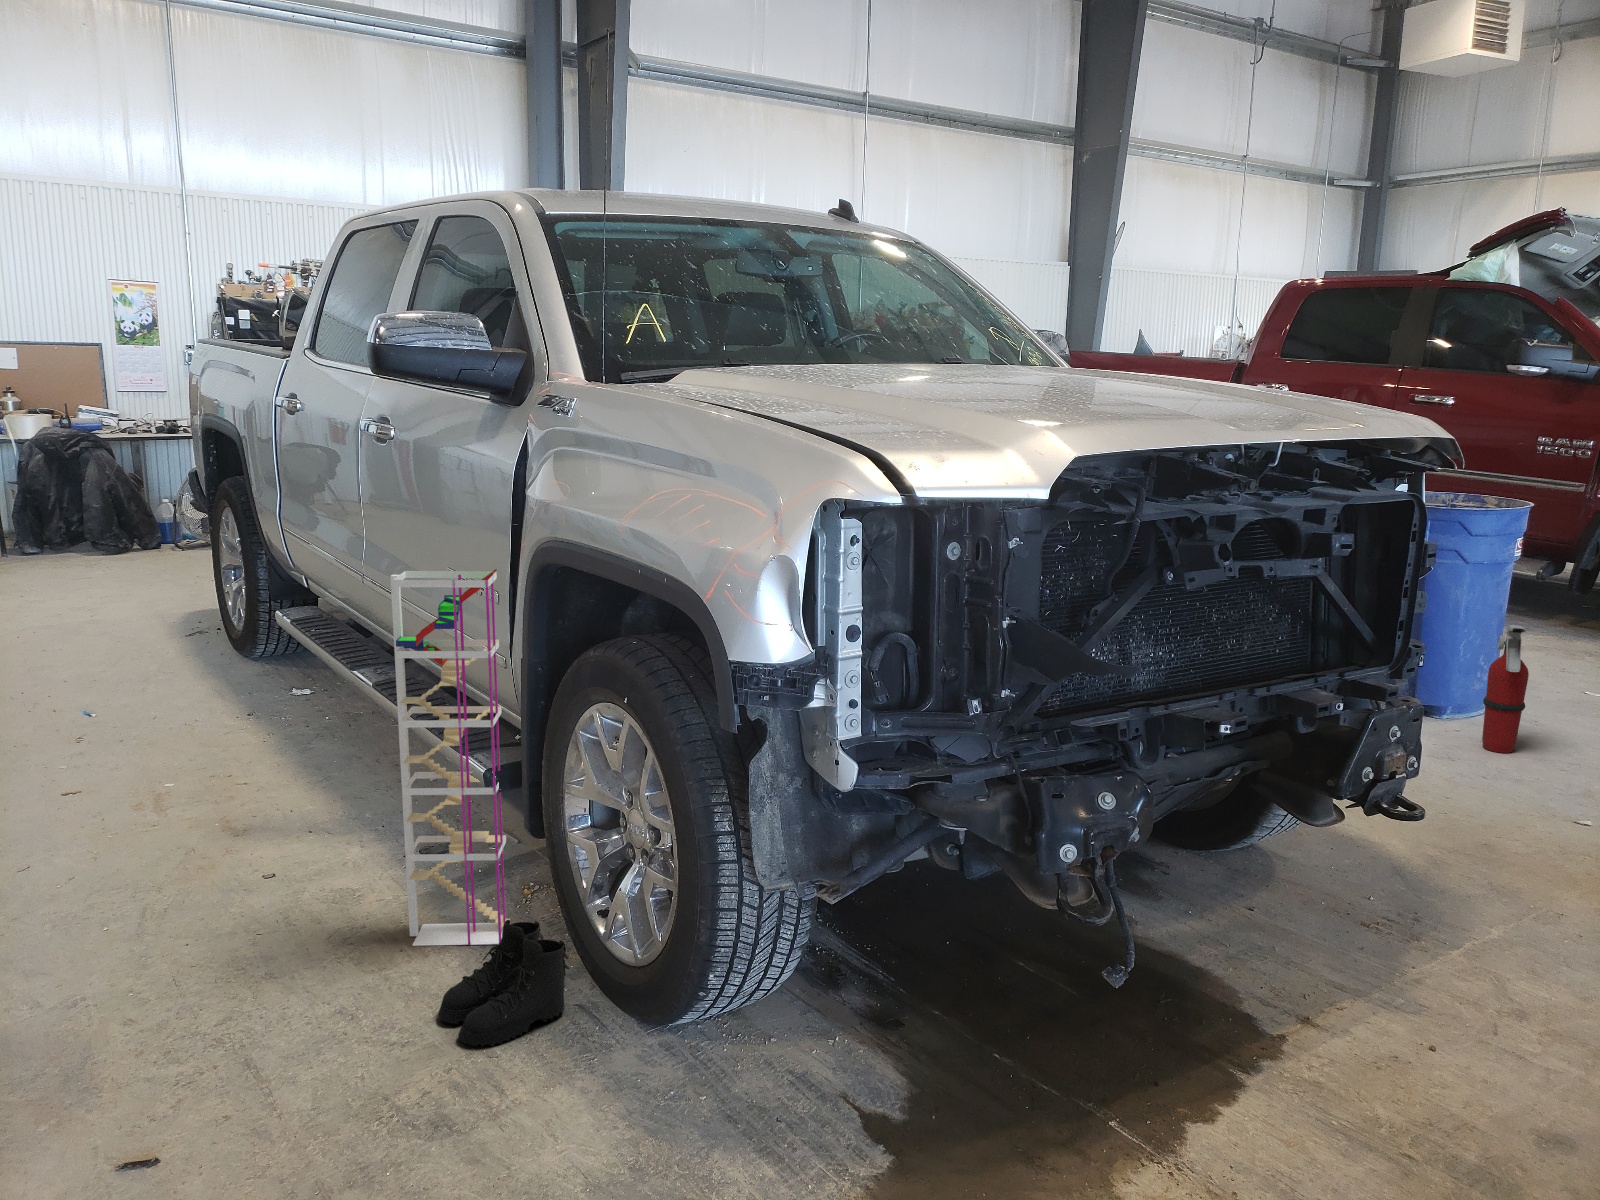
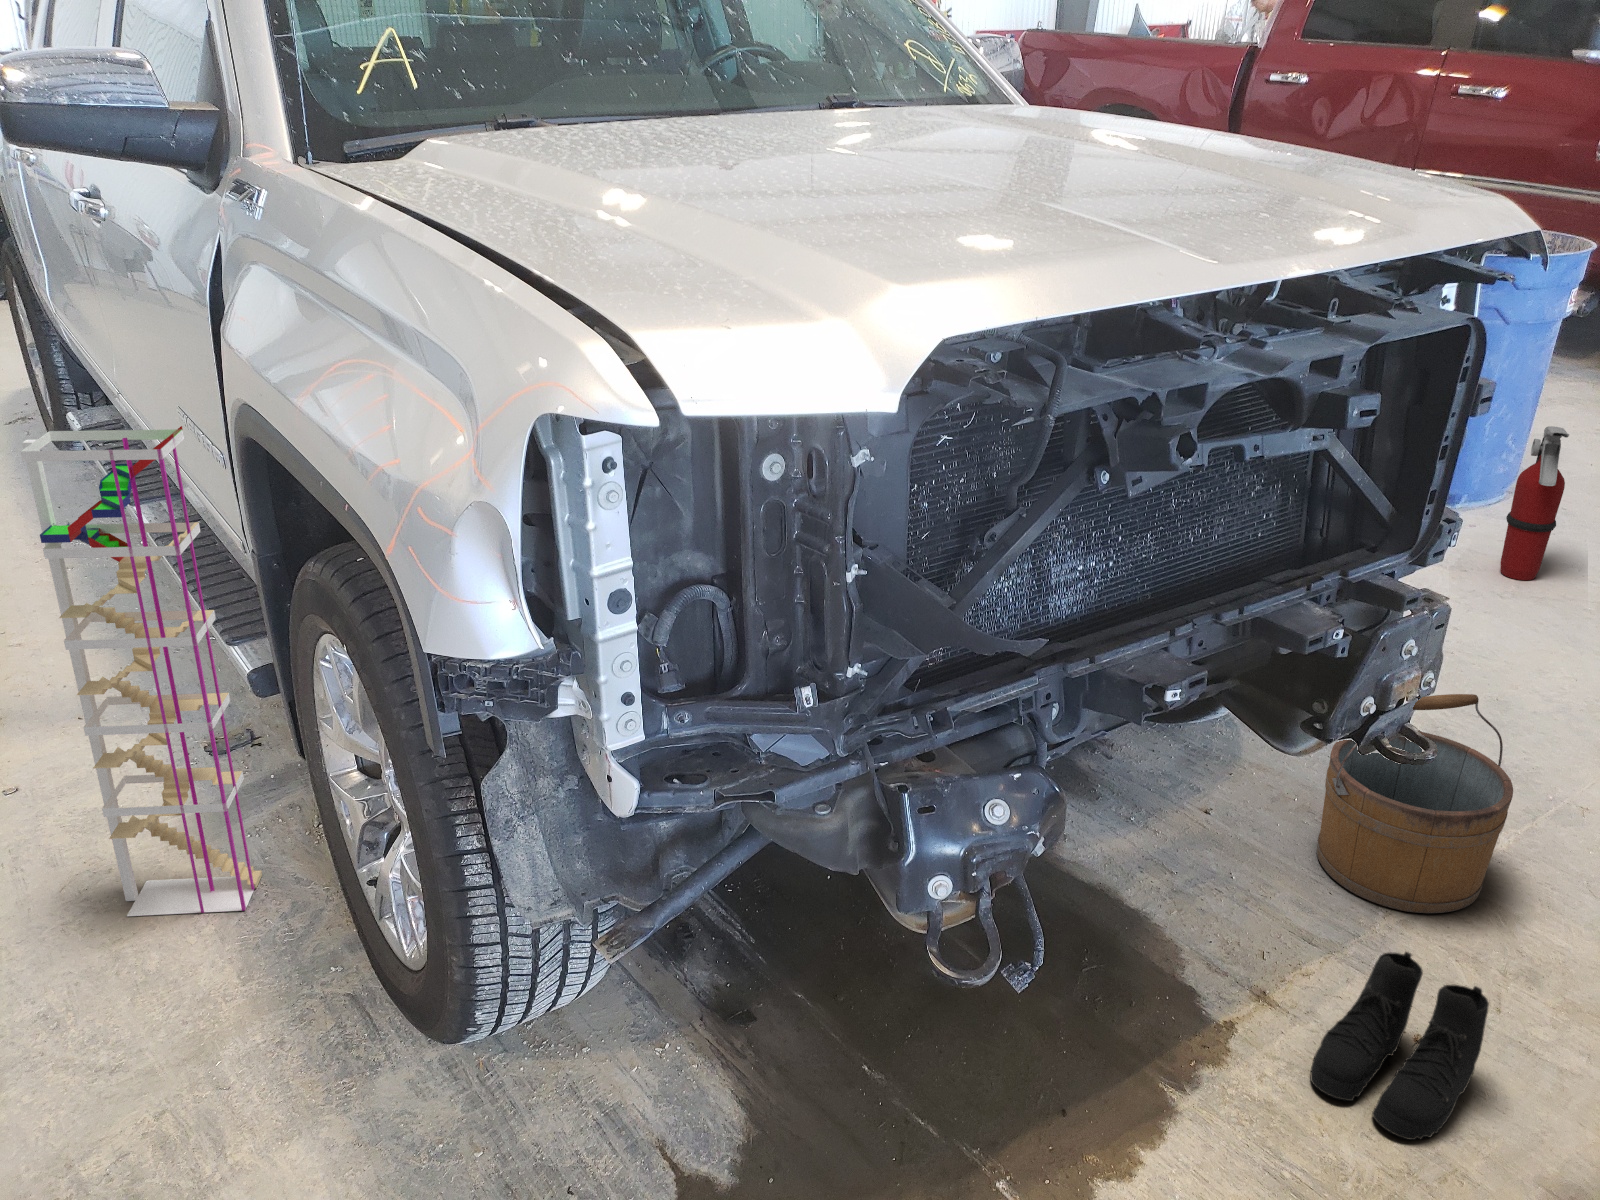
bucket: none [1341,791,1495,970] -> present [1317,694,1513,913]
boots: present [438,920,570,1046] -> present [1311,952,1489,1140]

